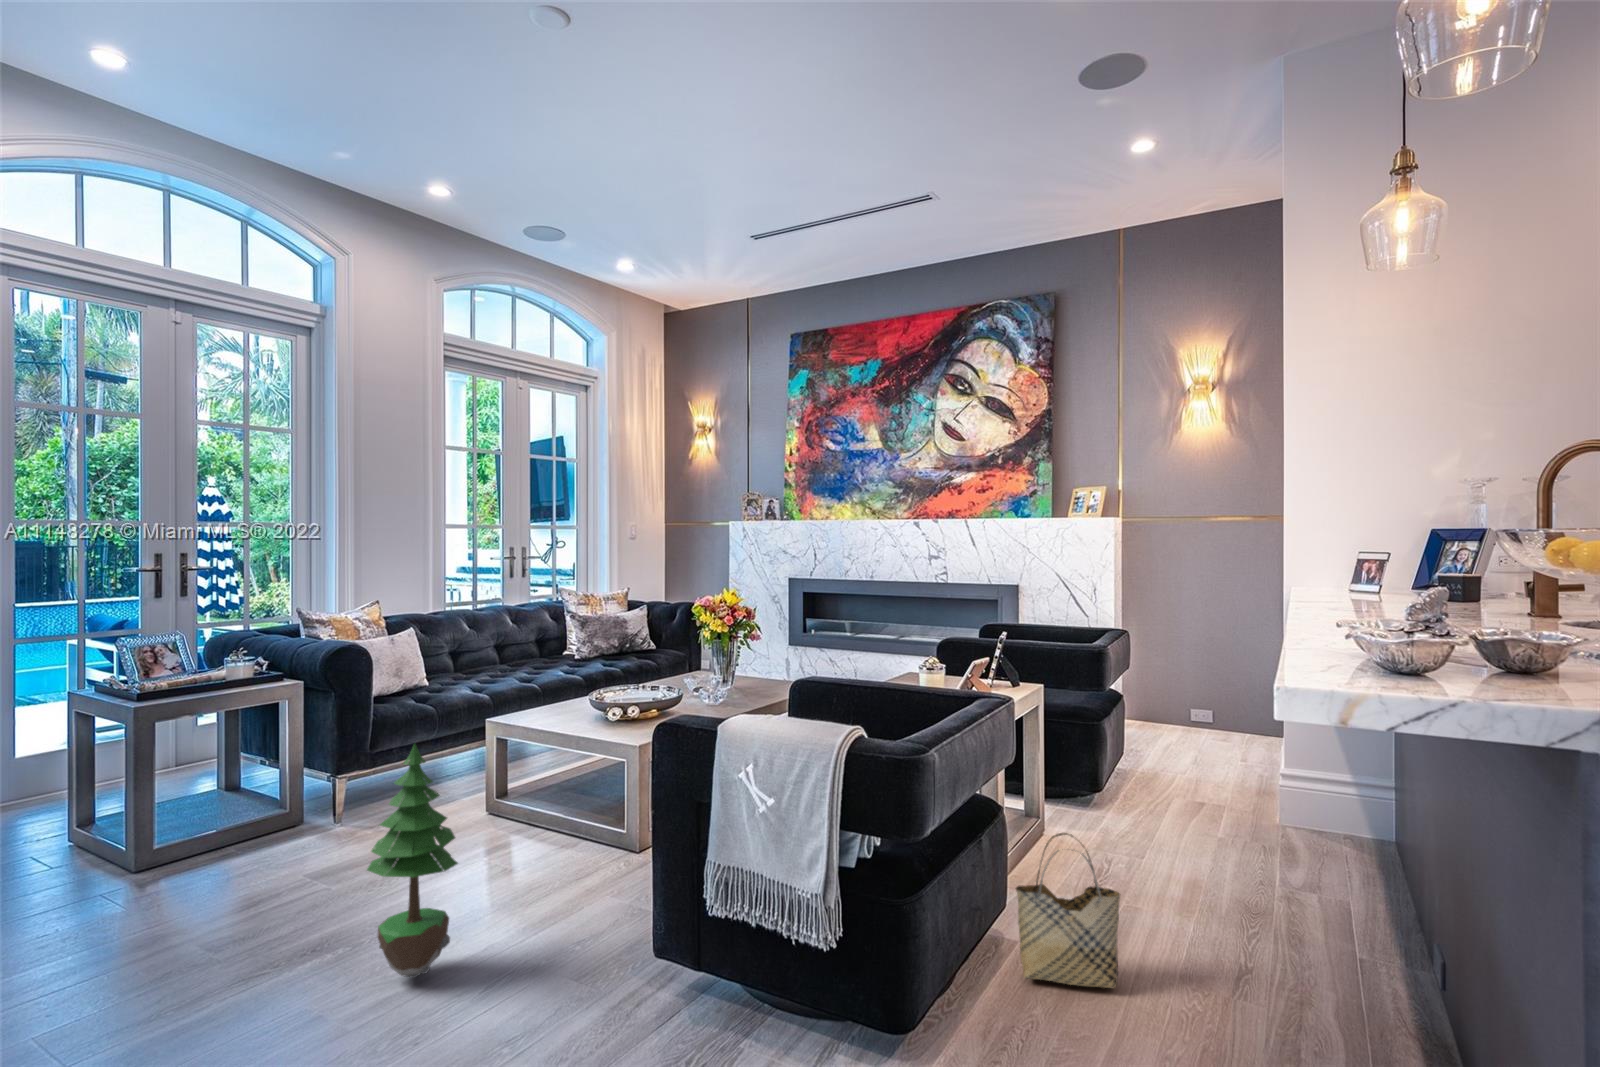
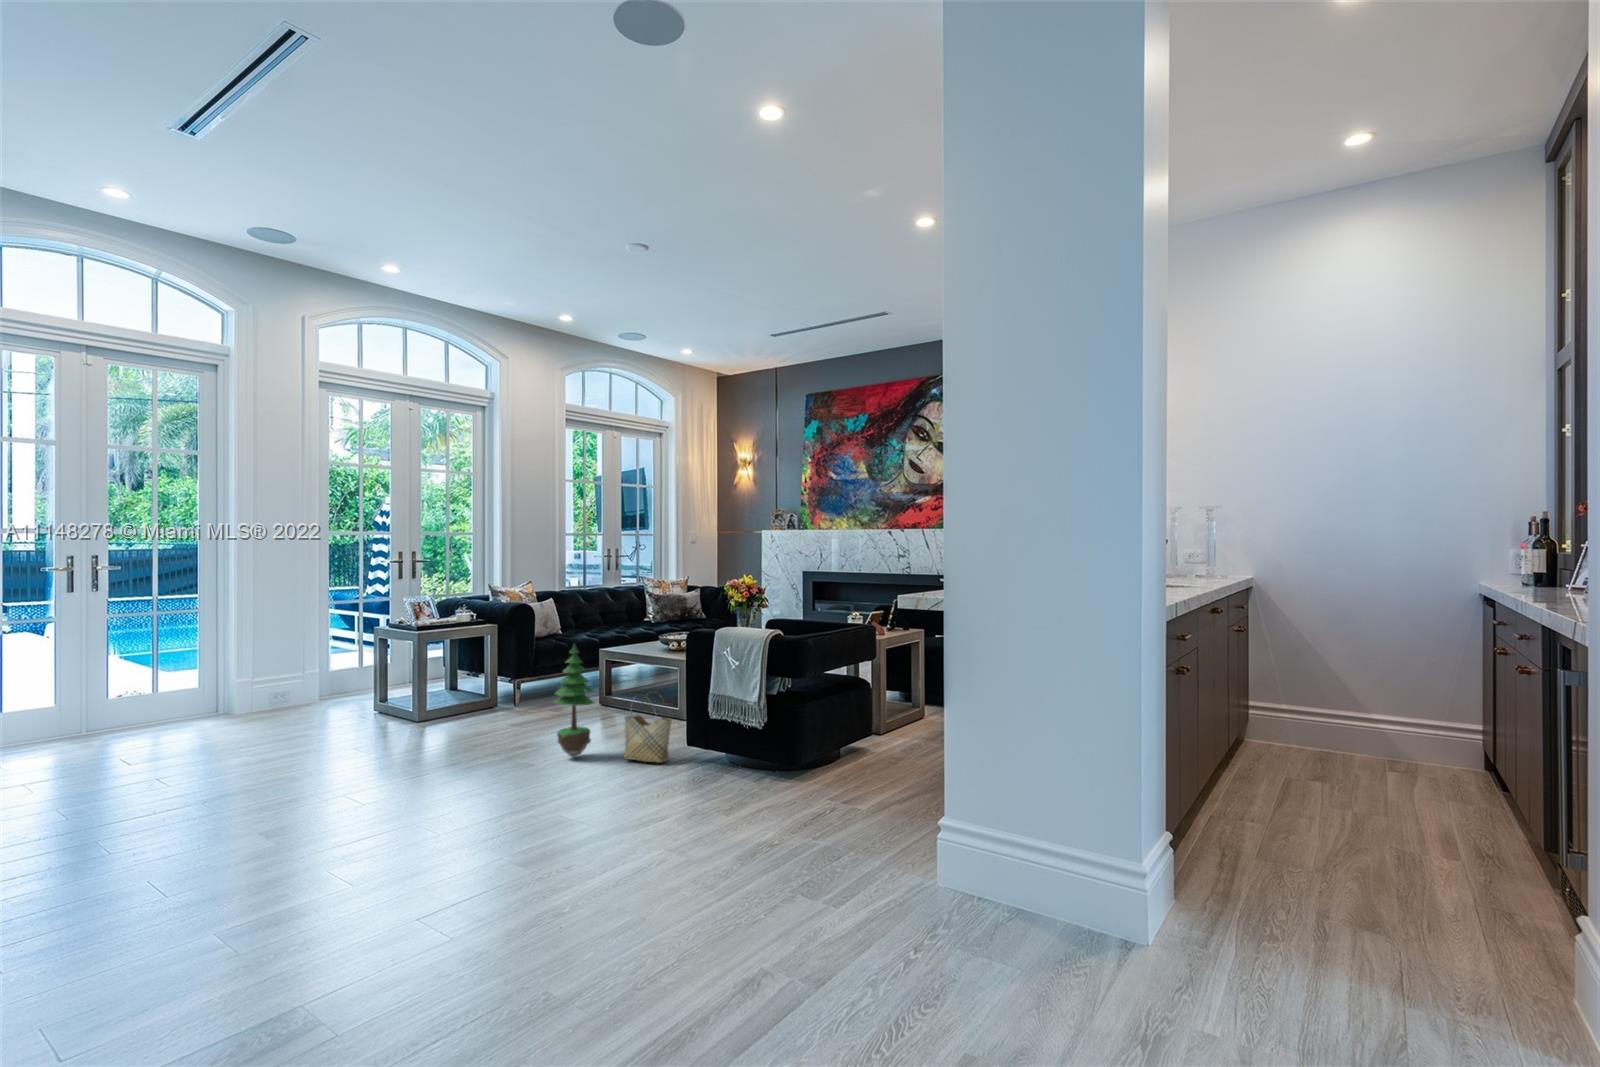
woven basket: present [1016,833,1120,988] -> present [624,692,672,763]

